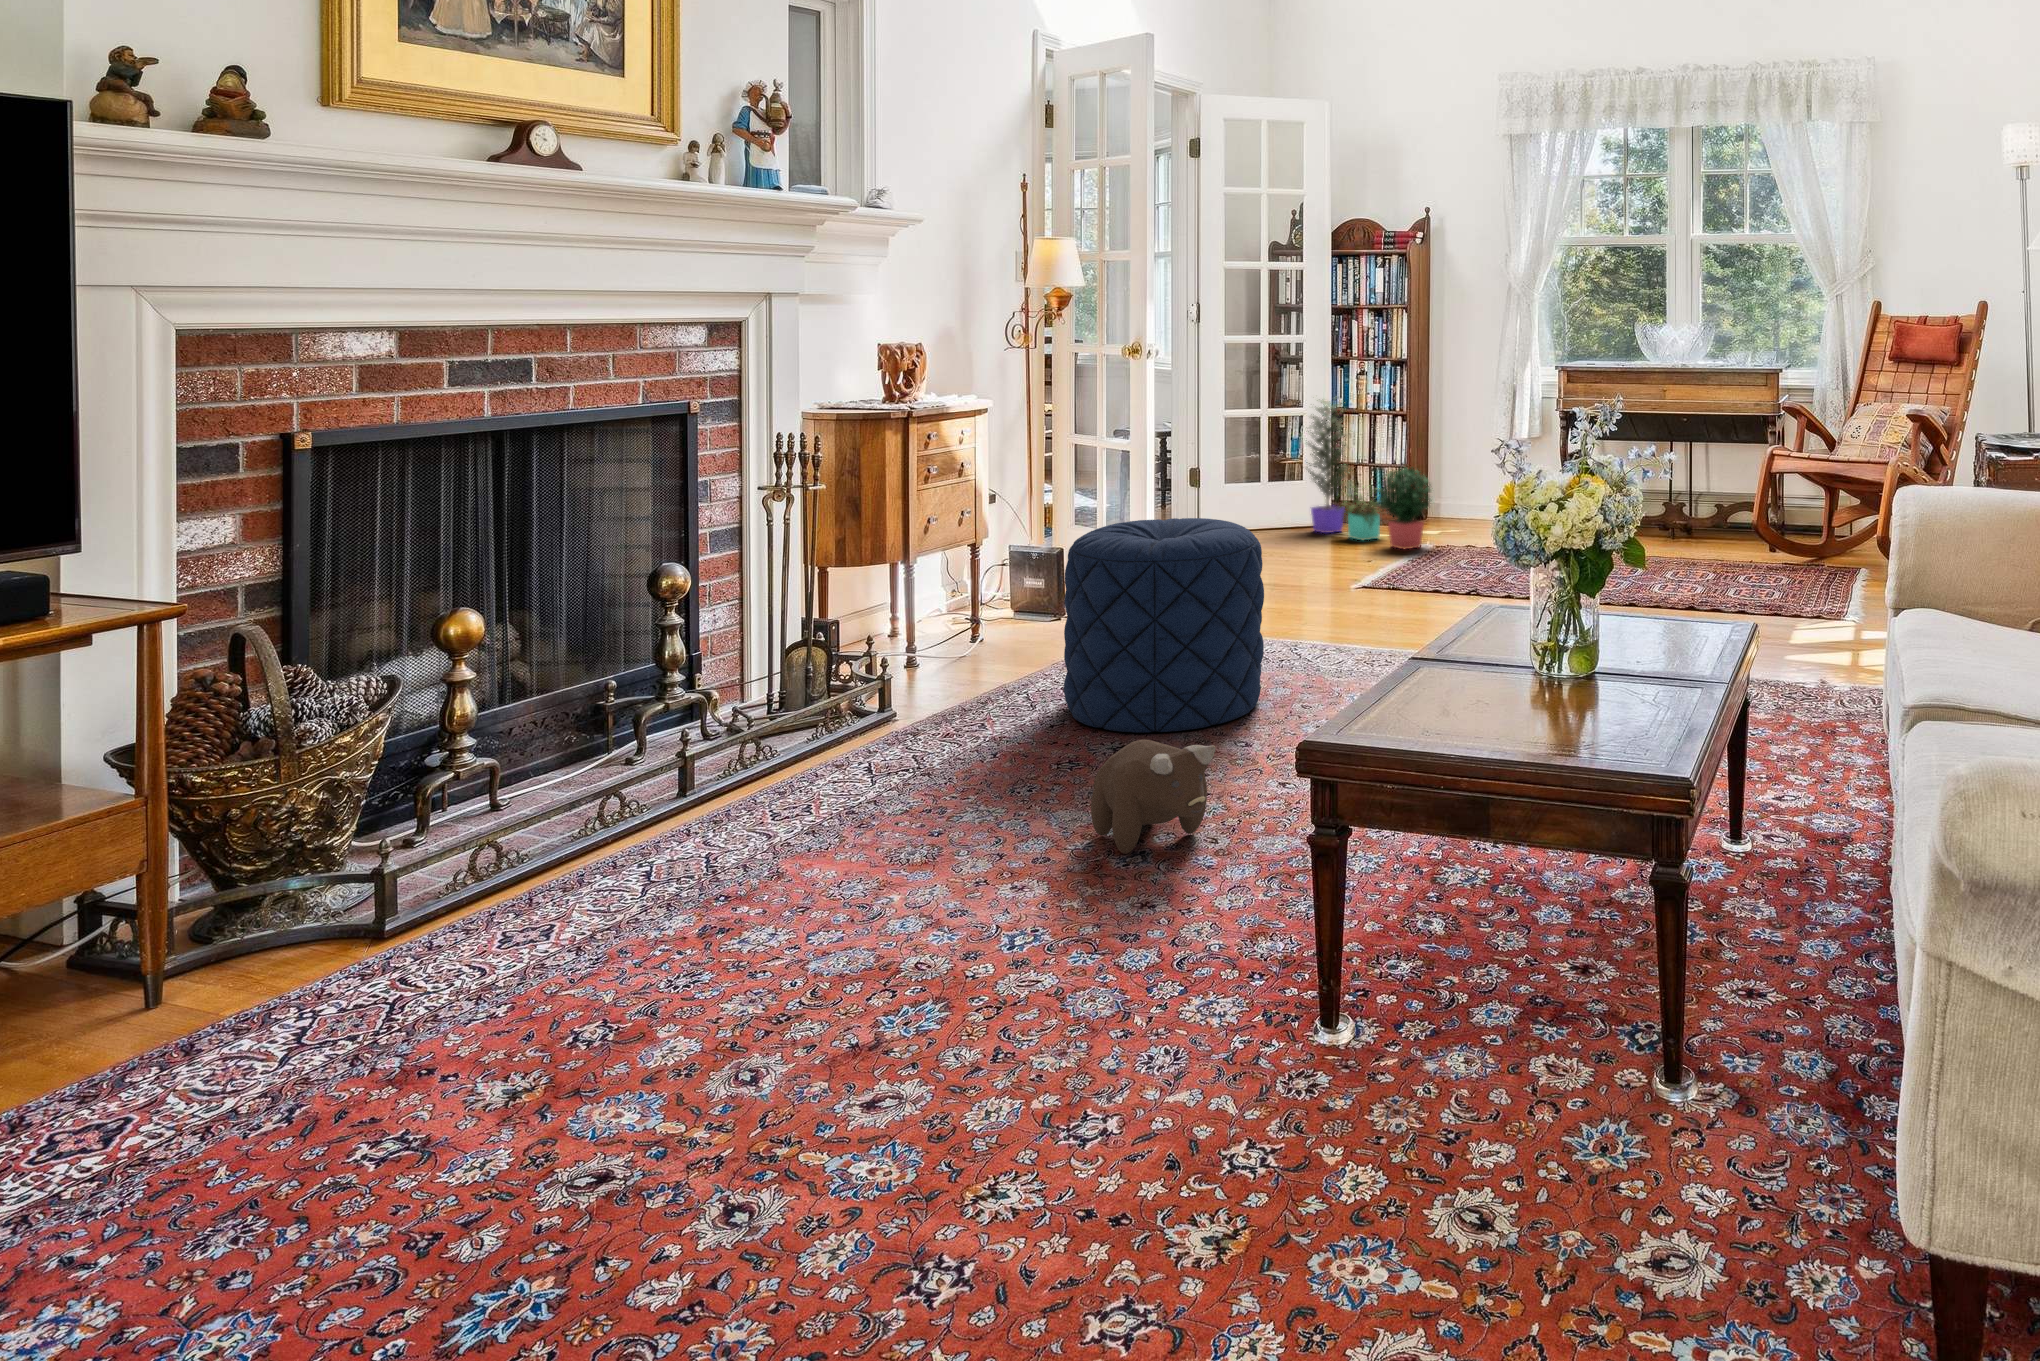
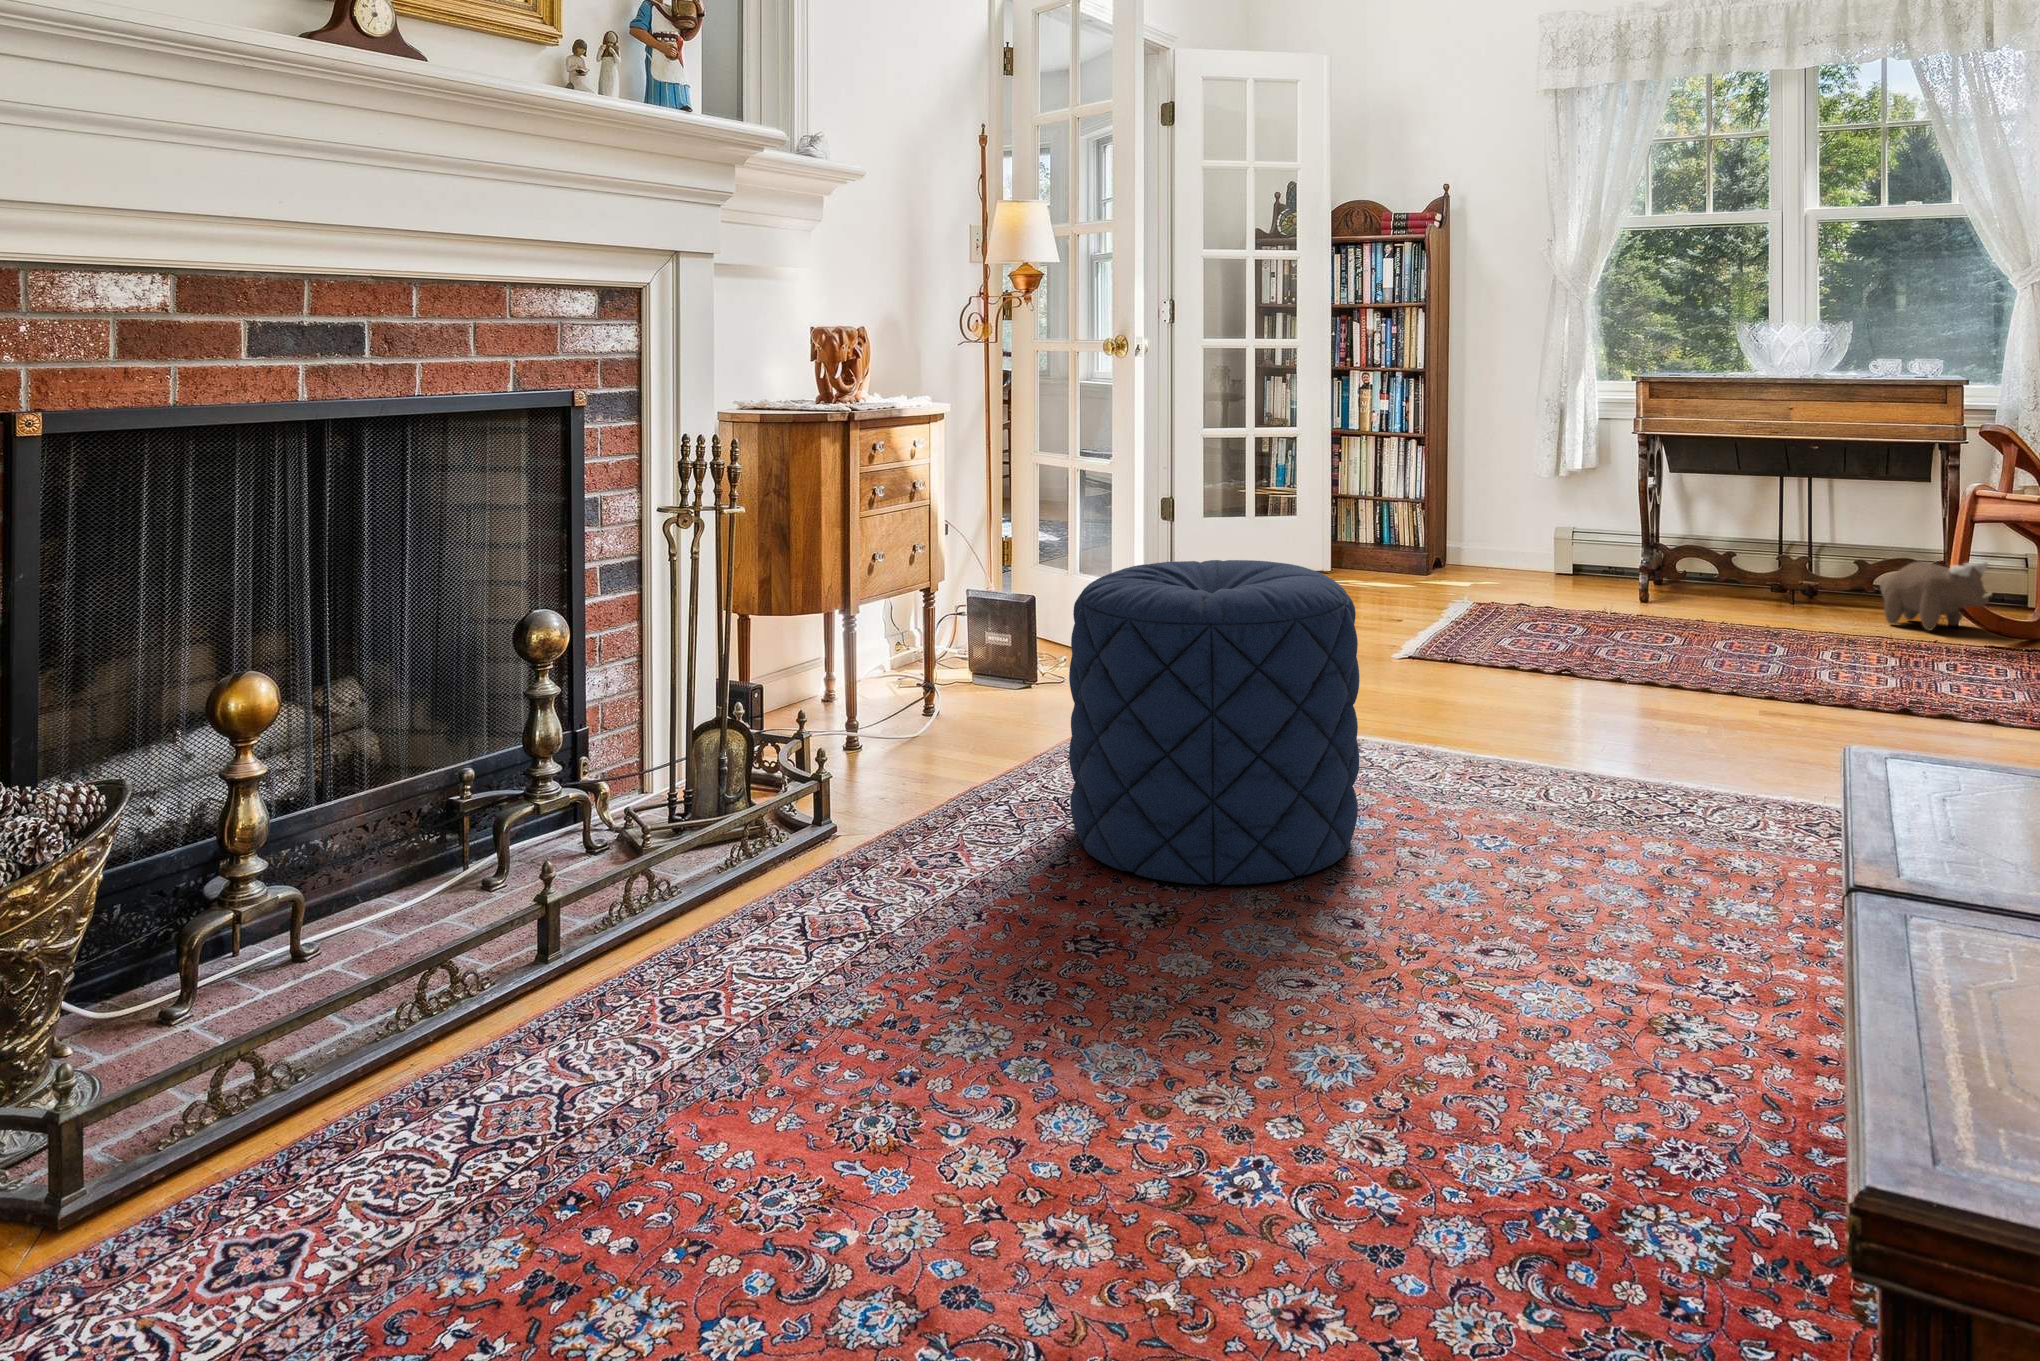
potted plant: present [1306,400,1432,549] -> none [1303,411,1486,608]
plush toy: present [1091,740,1215,854] -> present [1880,562,1992,631]

